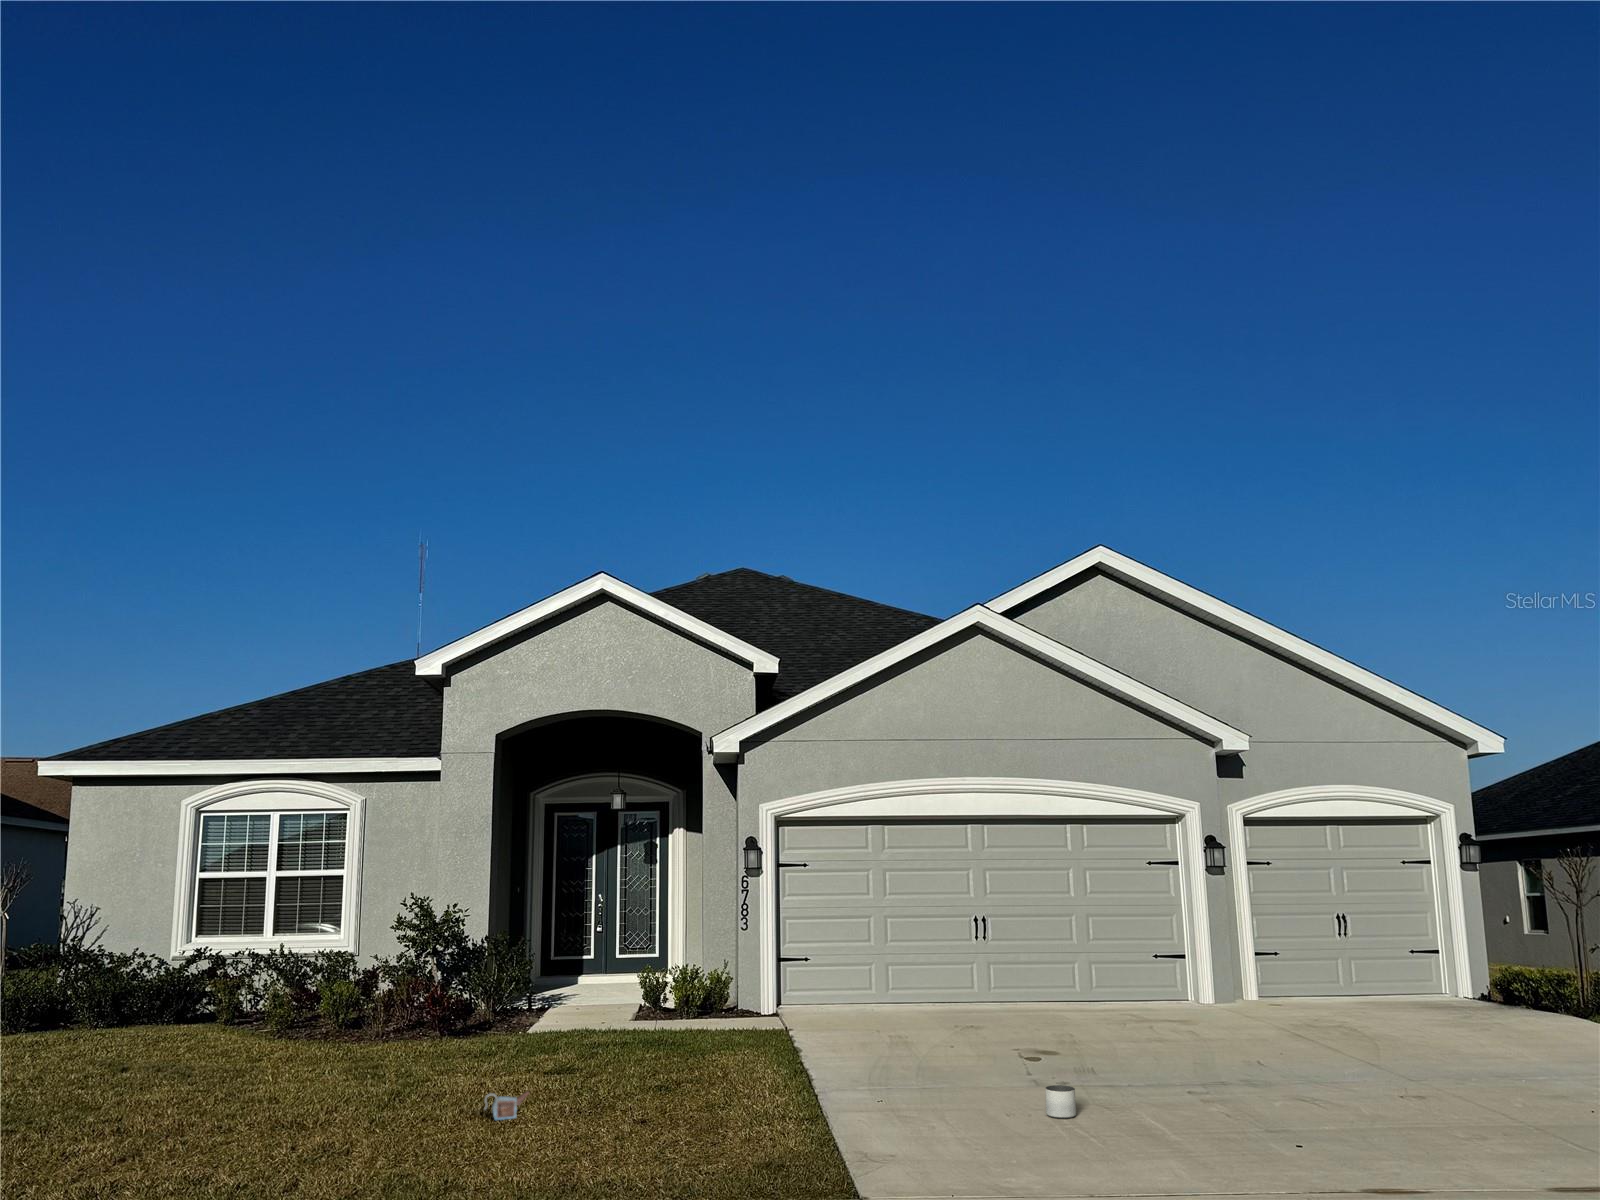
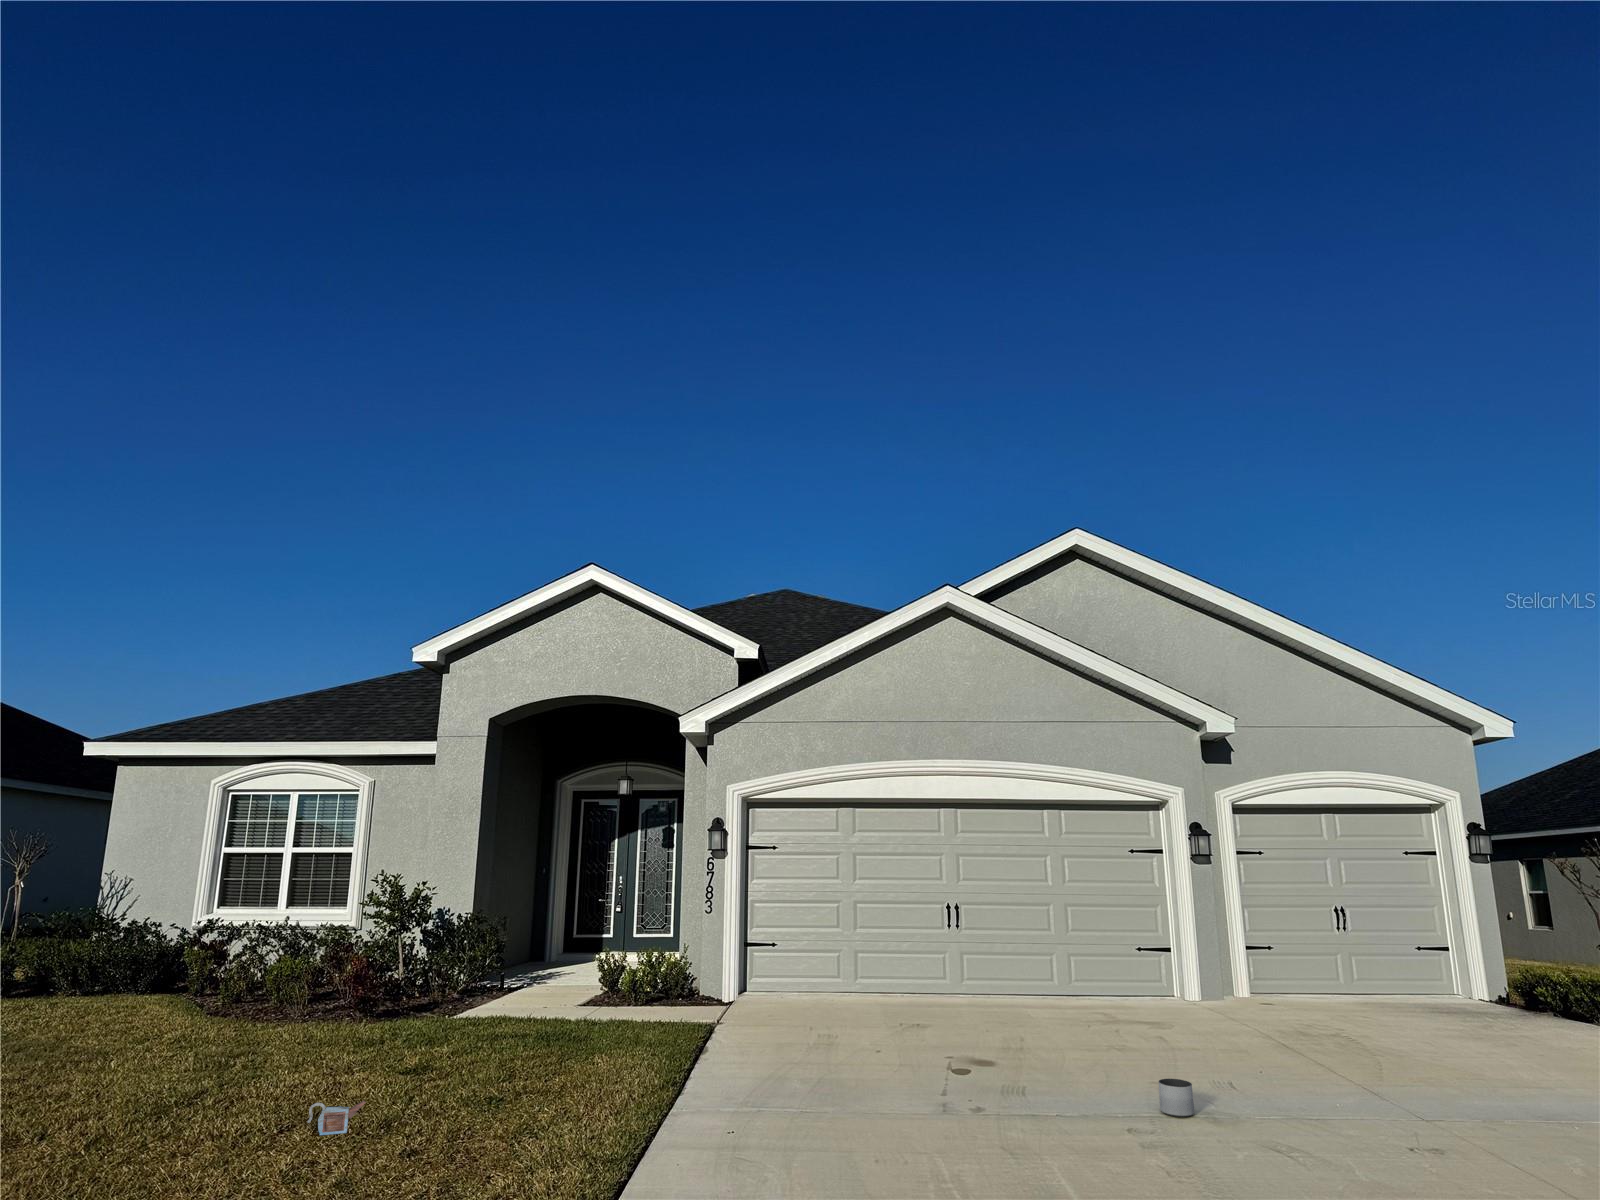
planter: present [1045,1085,1076,1119] -> present [1159,1079,1194,1117]

